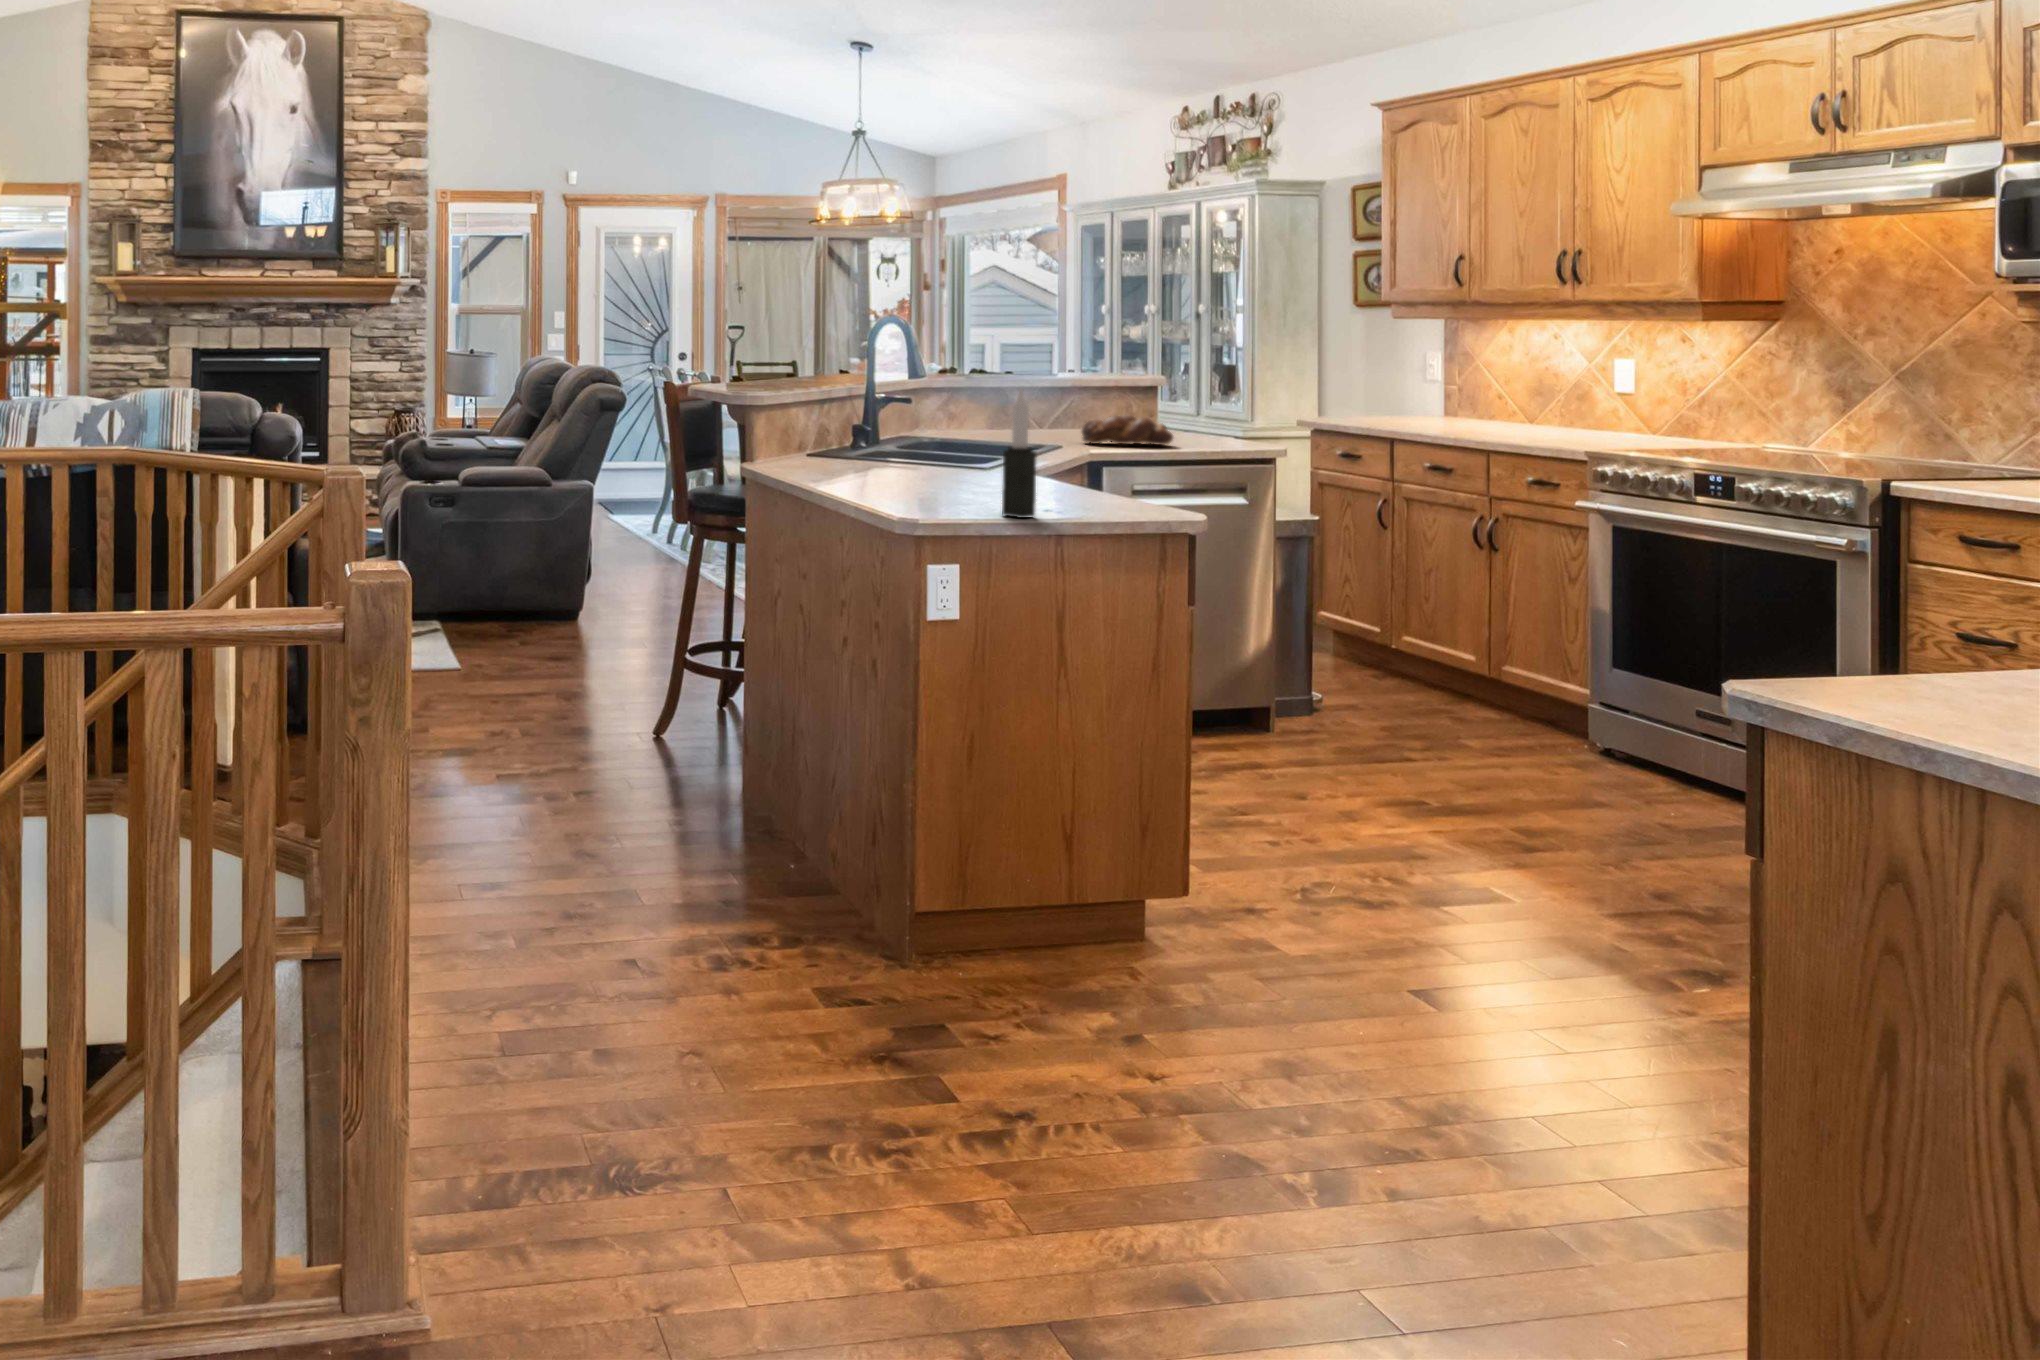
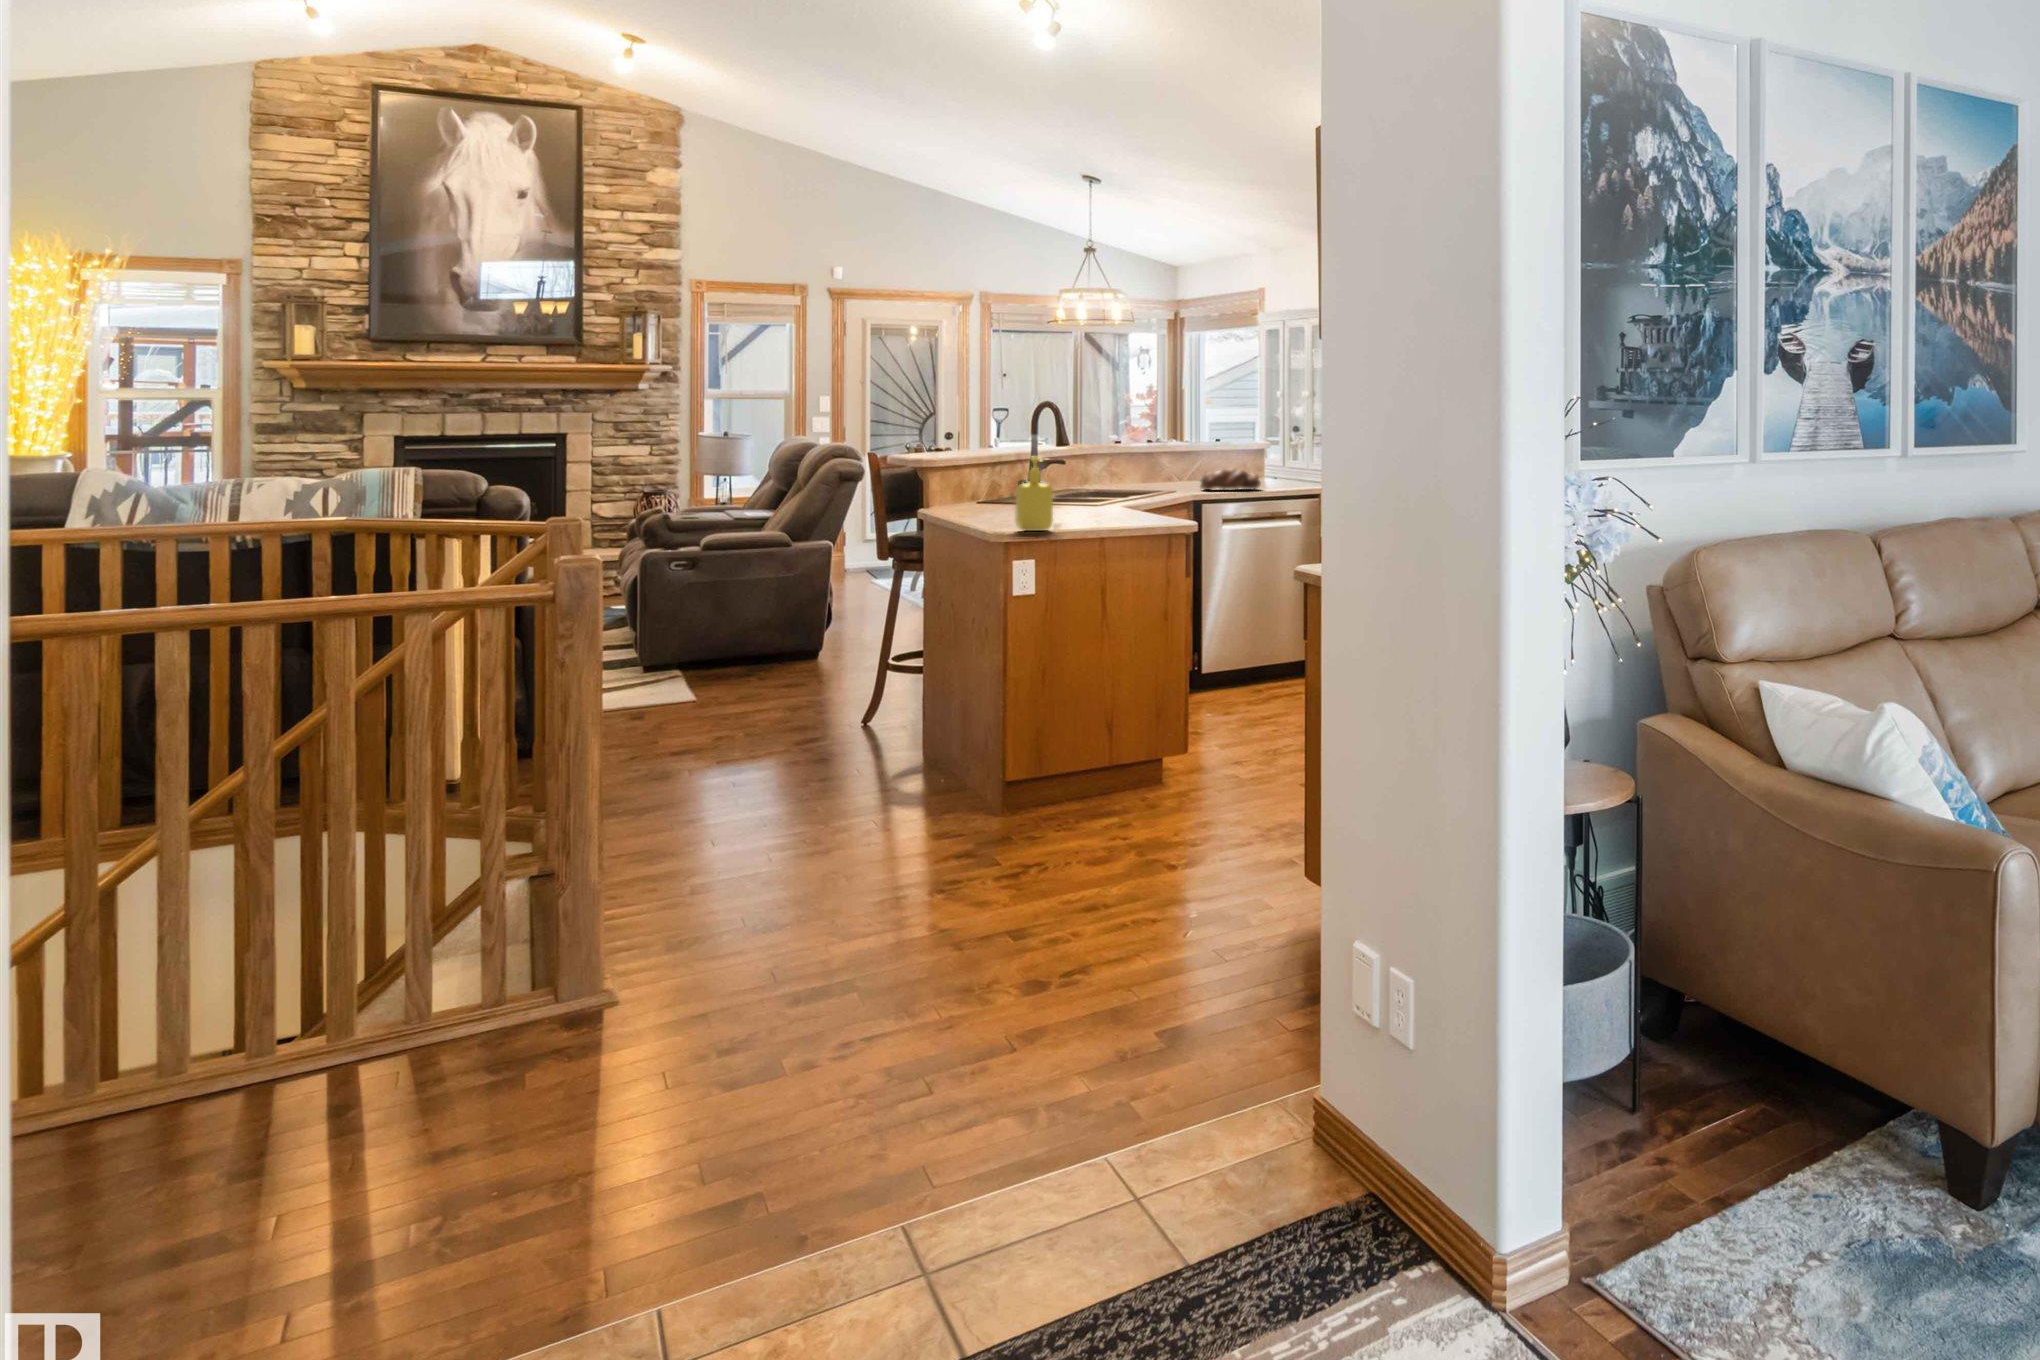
candle: present [1002,389,1037,518] -> none [1067,446,1089,529]
soap dispenser: none [927,404,985,518] -> present [1015,457,1053,531]

